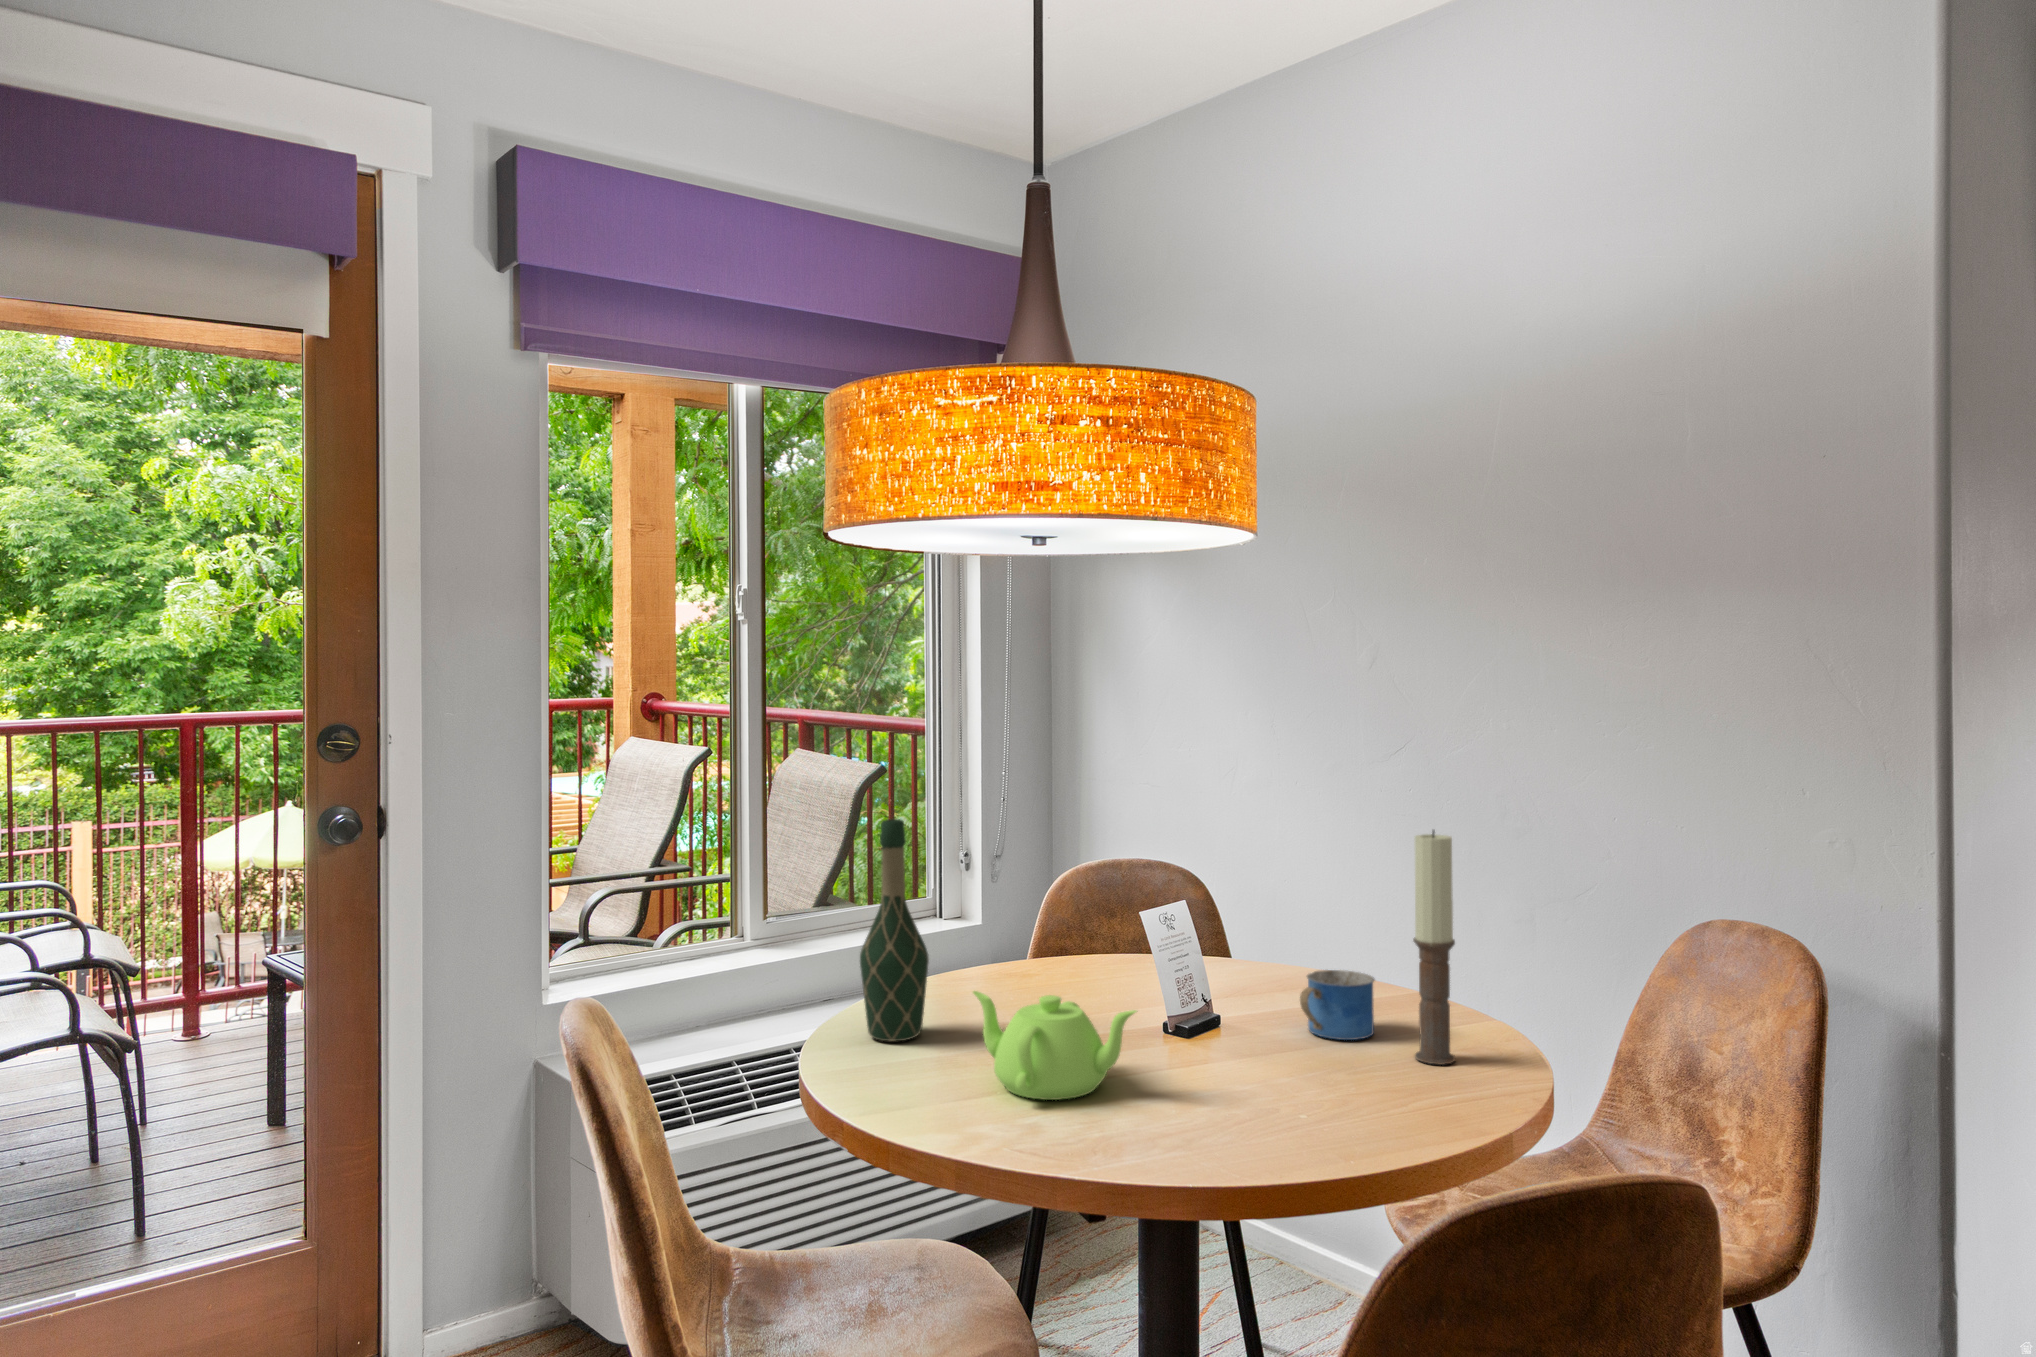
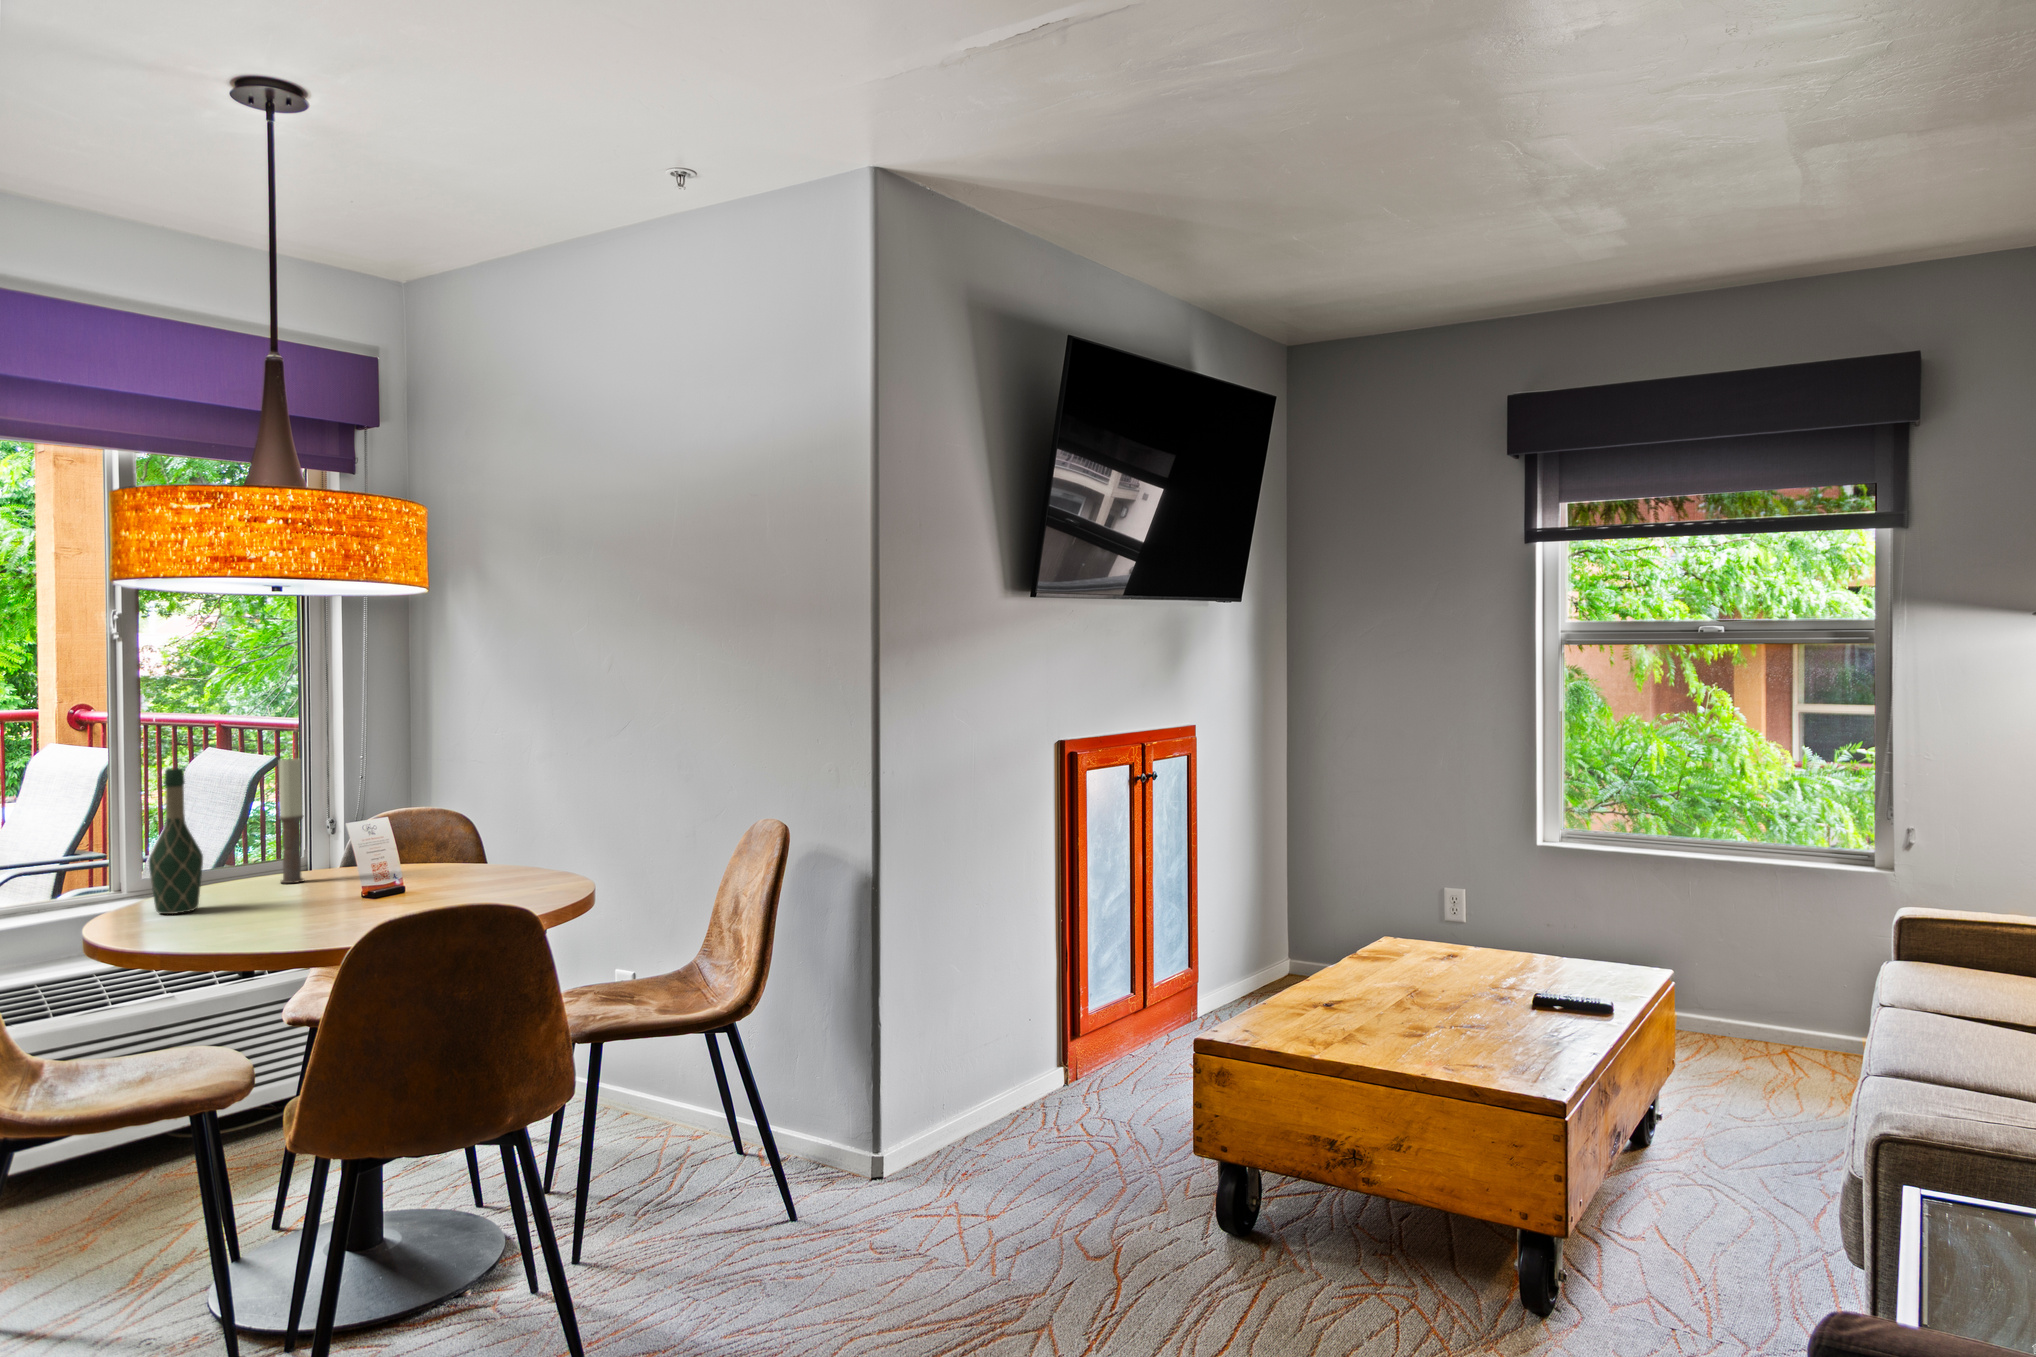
candle: present [1413,830,1455,1065] -> present [279,758,304,883]
mug: present [1300,970,1374,1040] -> none [465,855,519,894]
teapot: present [973,991,1136,1100] -> none [218,869,322,929]

